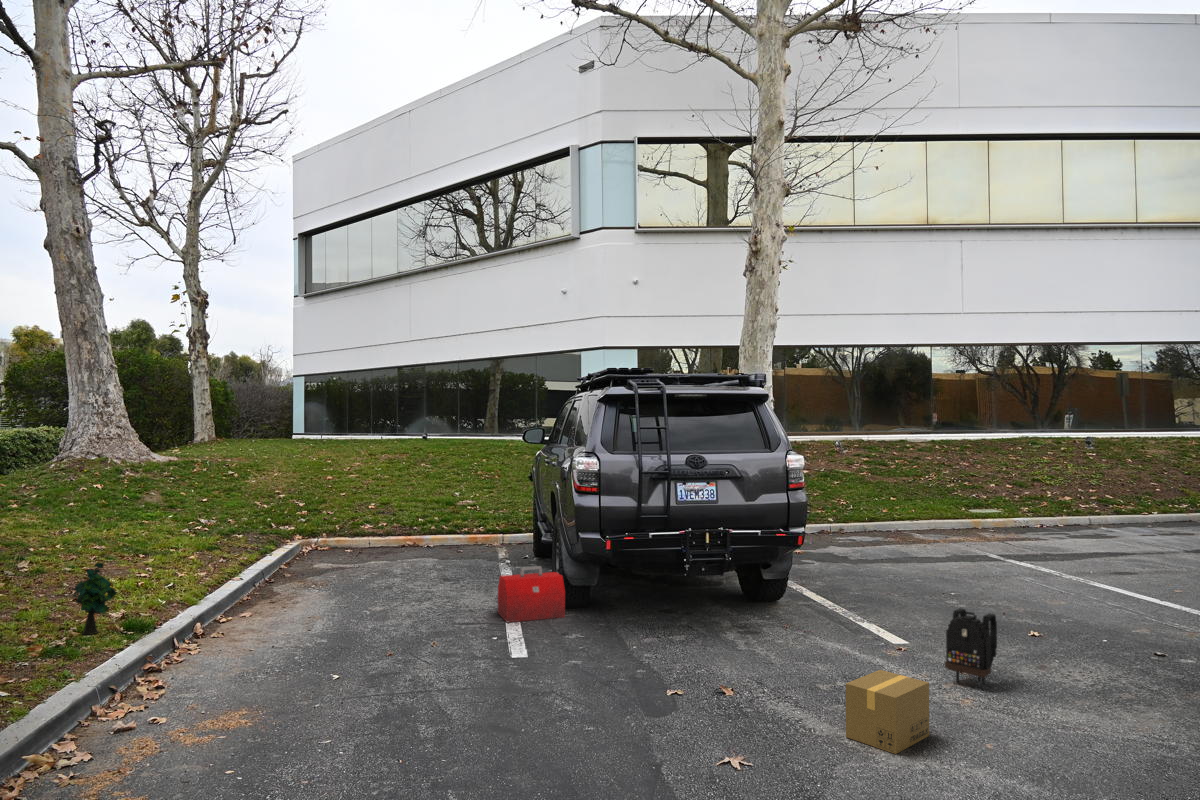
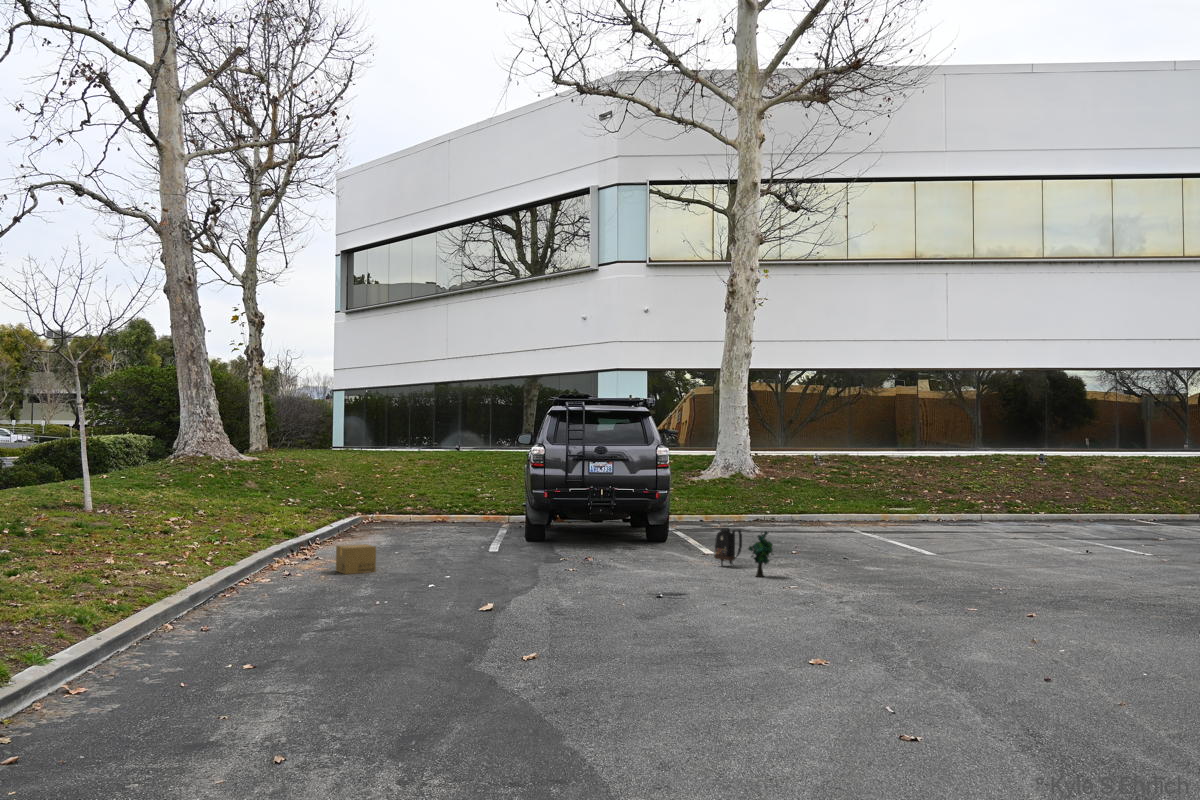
decorative plant: present [71,563,117,635] -> present [748,531,774,577]
toolbox: present [498,566,565,622] -> none [489,515,529,547]
cardboard box: present [846,670,929,754] -> present [336,544,376,574]

